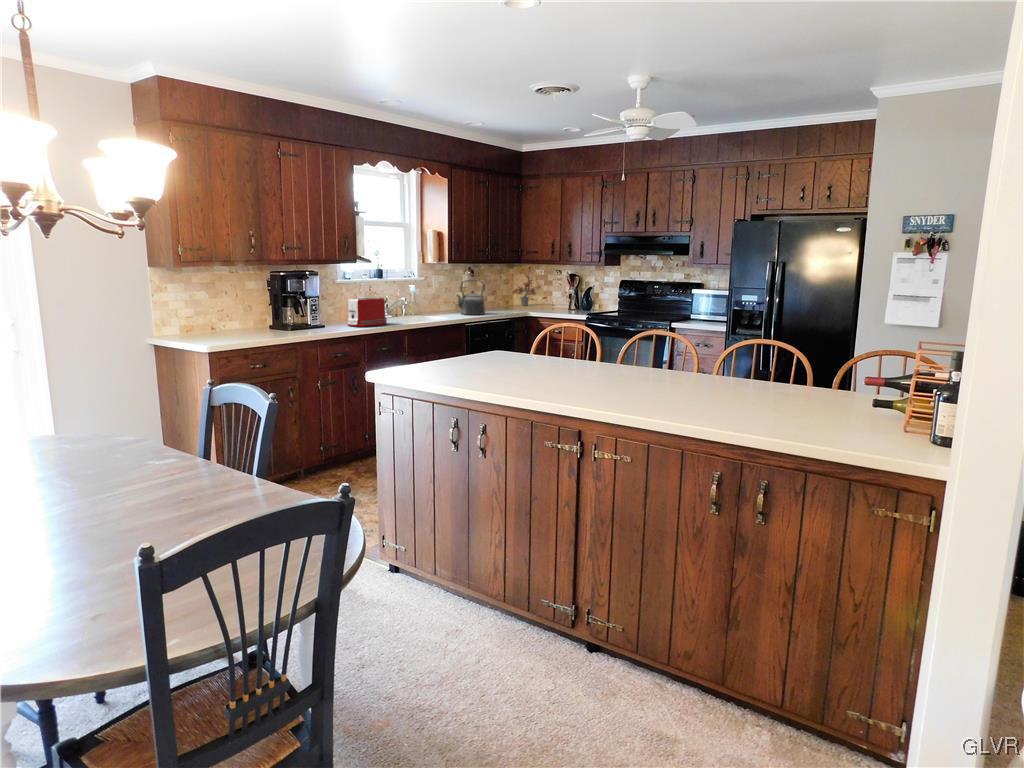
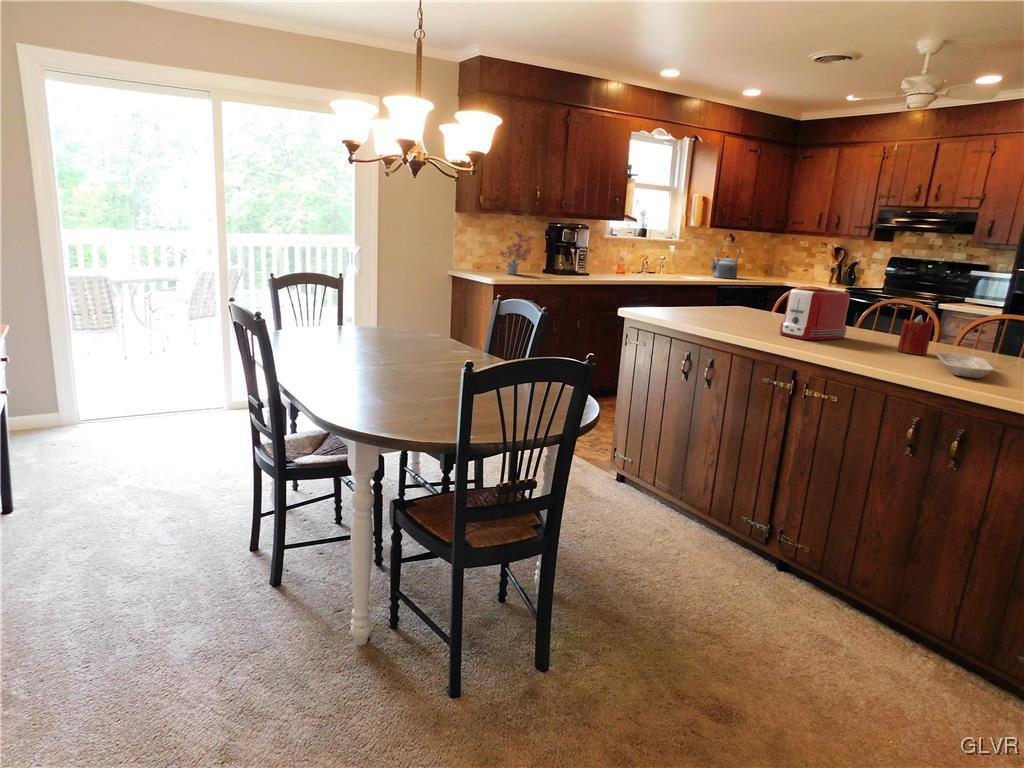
potted plant: present [512,273,541,305] -> present [499,231,533,275]
toaster: present [348,298,387,327] -> present [779,289,850,340]
candle: none [664,355,693,396] -> present [897,315,934,355]
tray: none [702,392,761,420] -> present [935,352,995,378]

